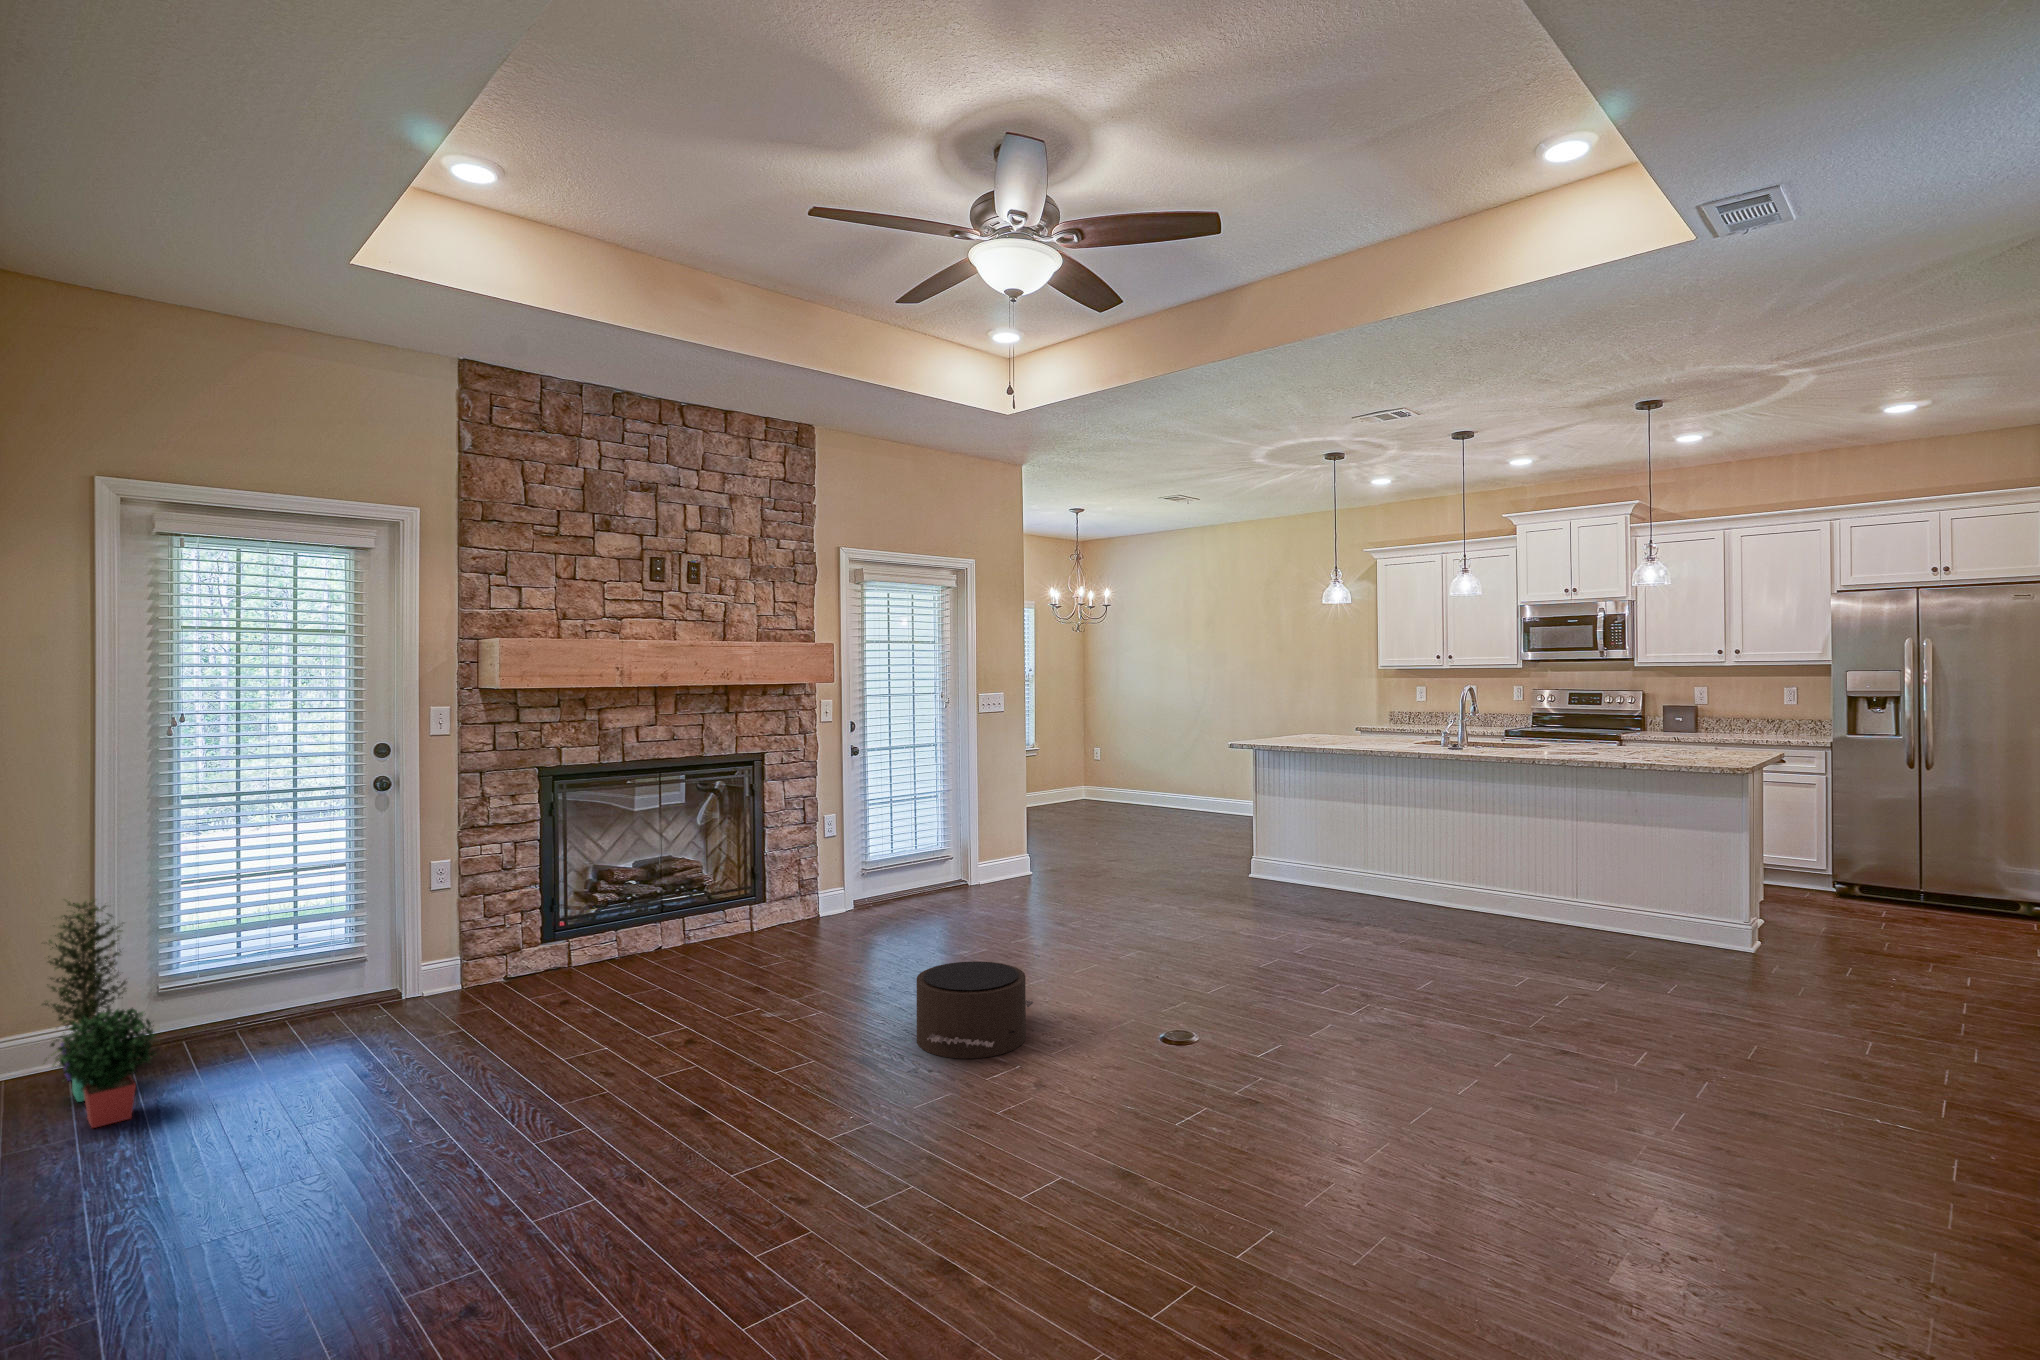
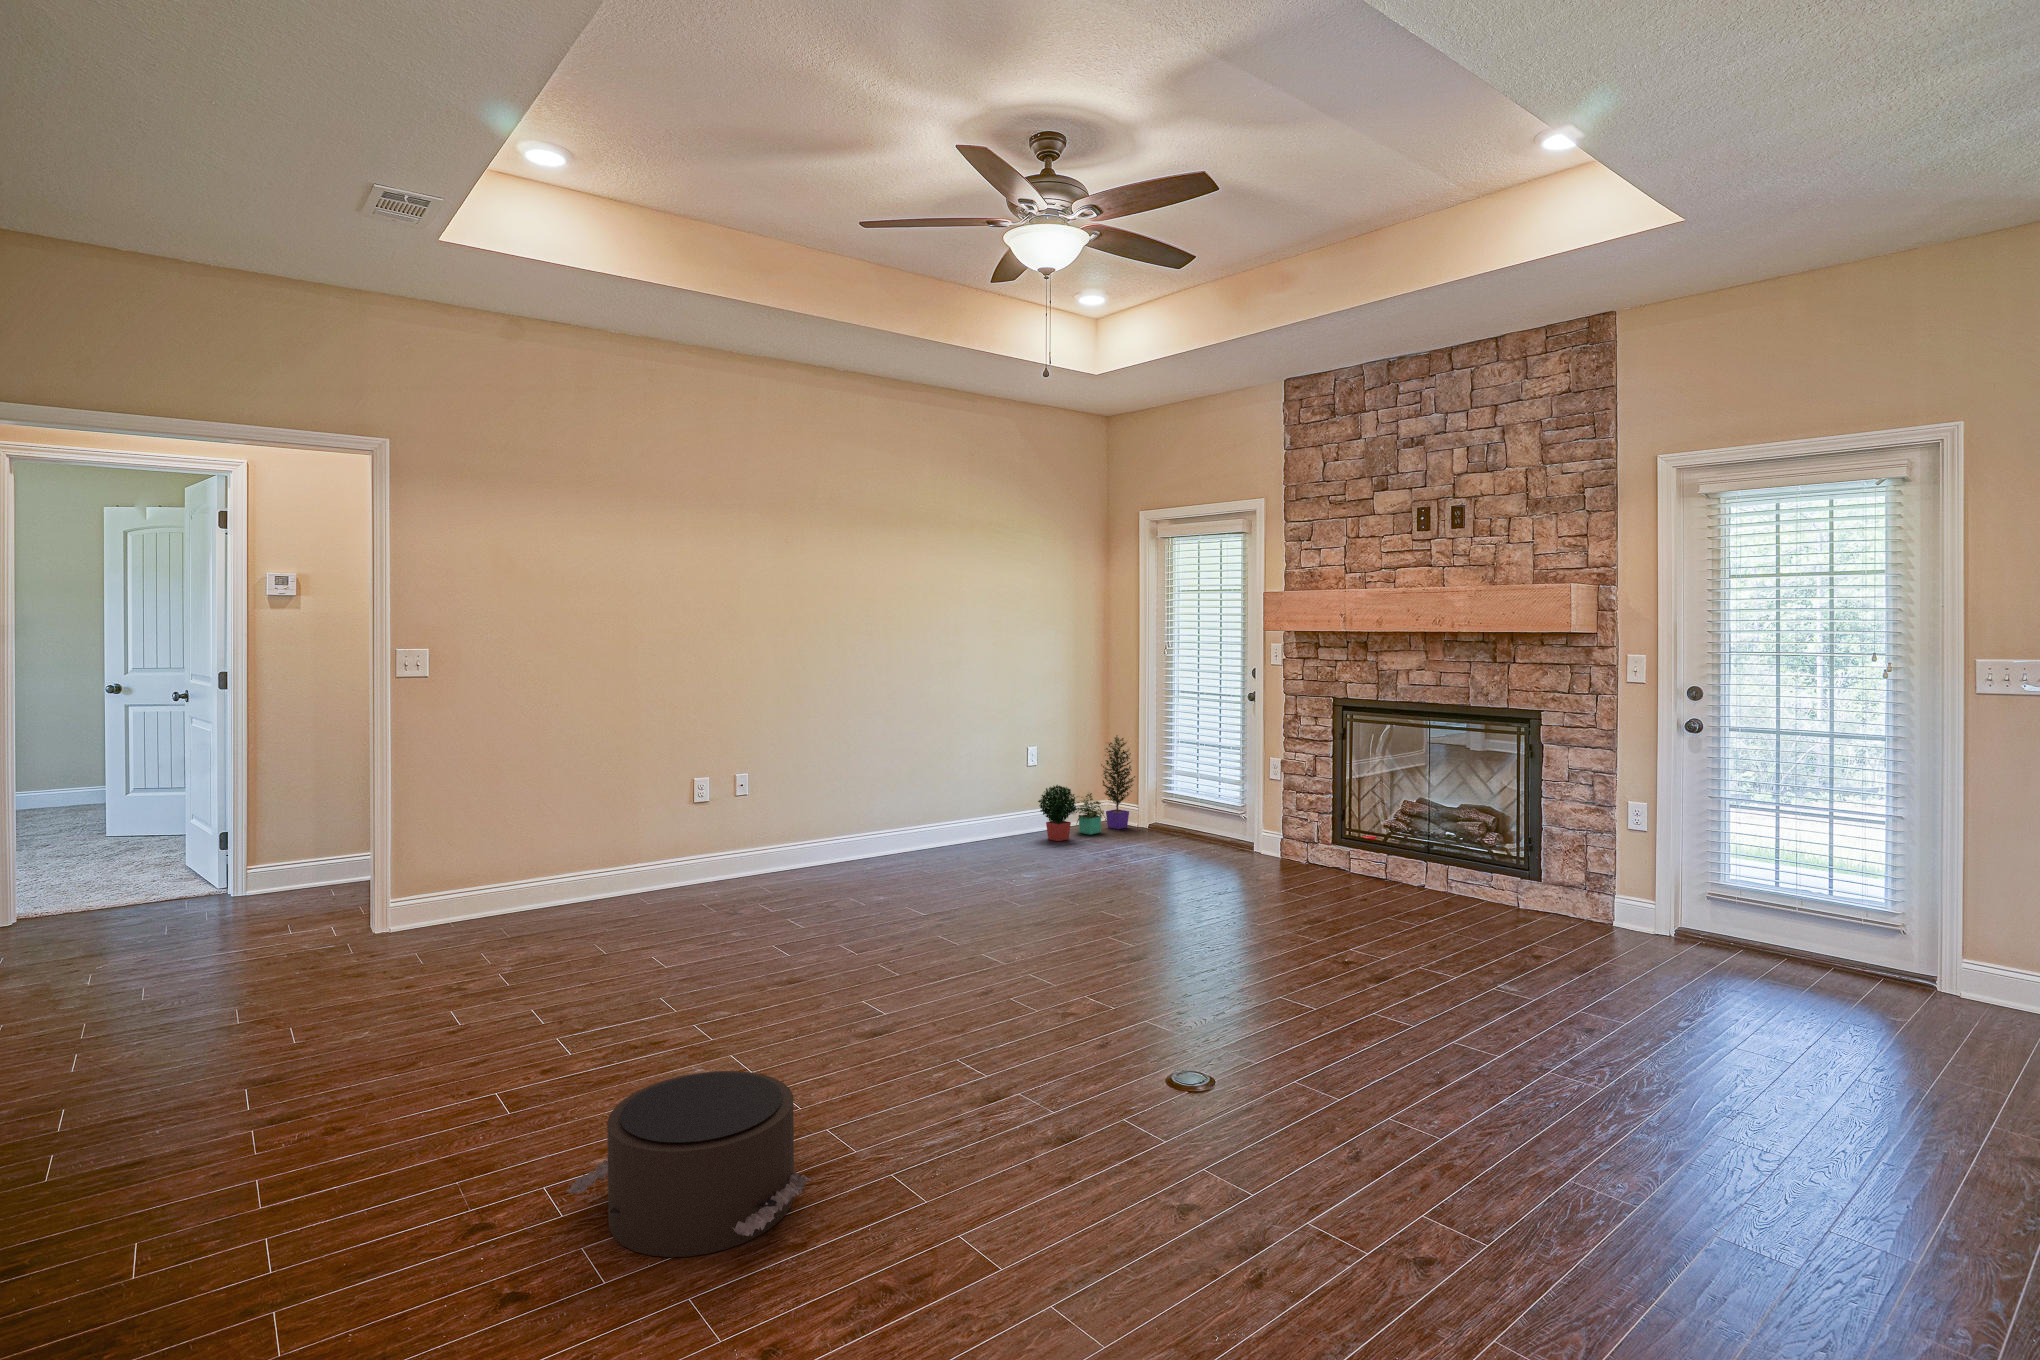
pouf: present [917,961,1034,1059] -> present [566,1071,813,1257]

